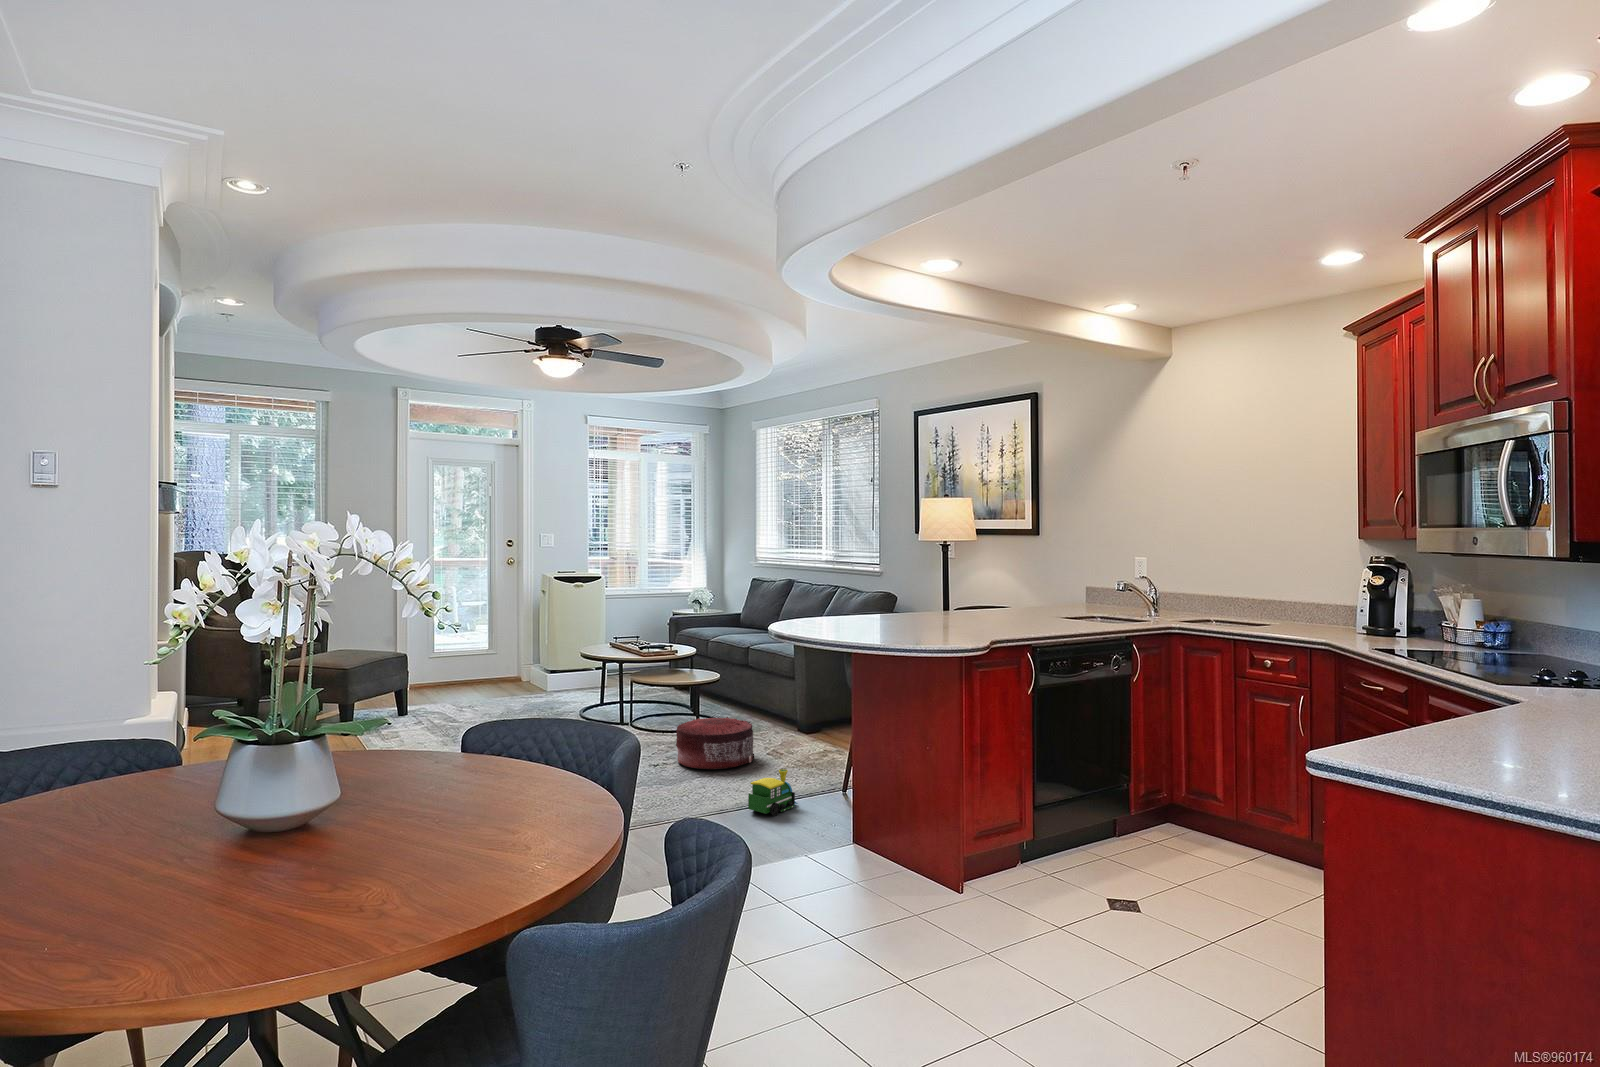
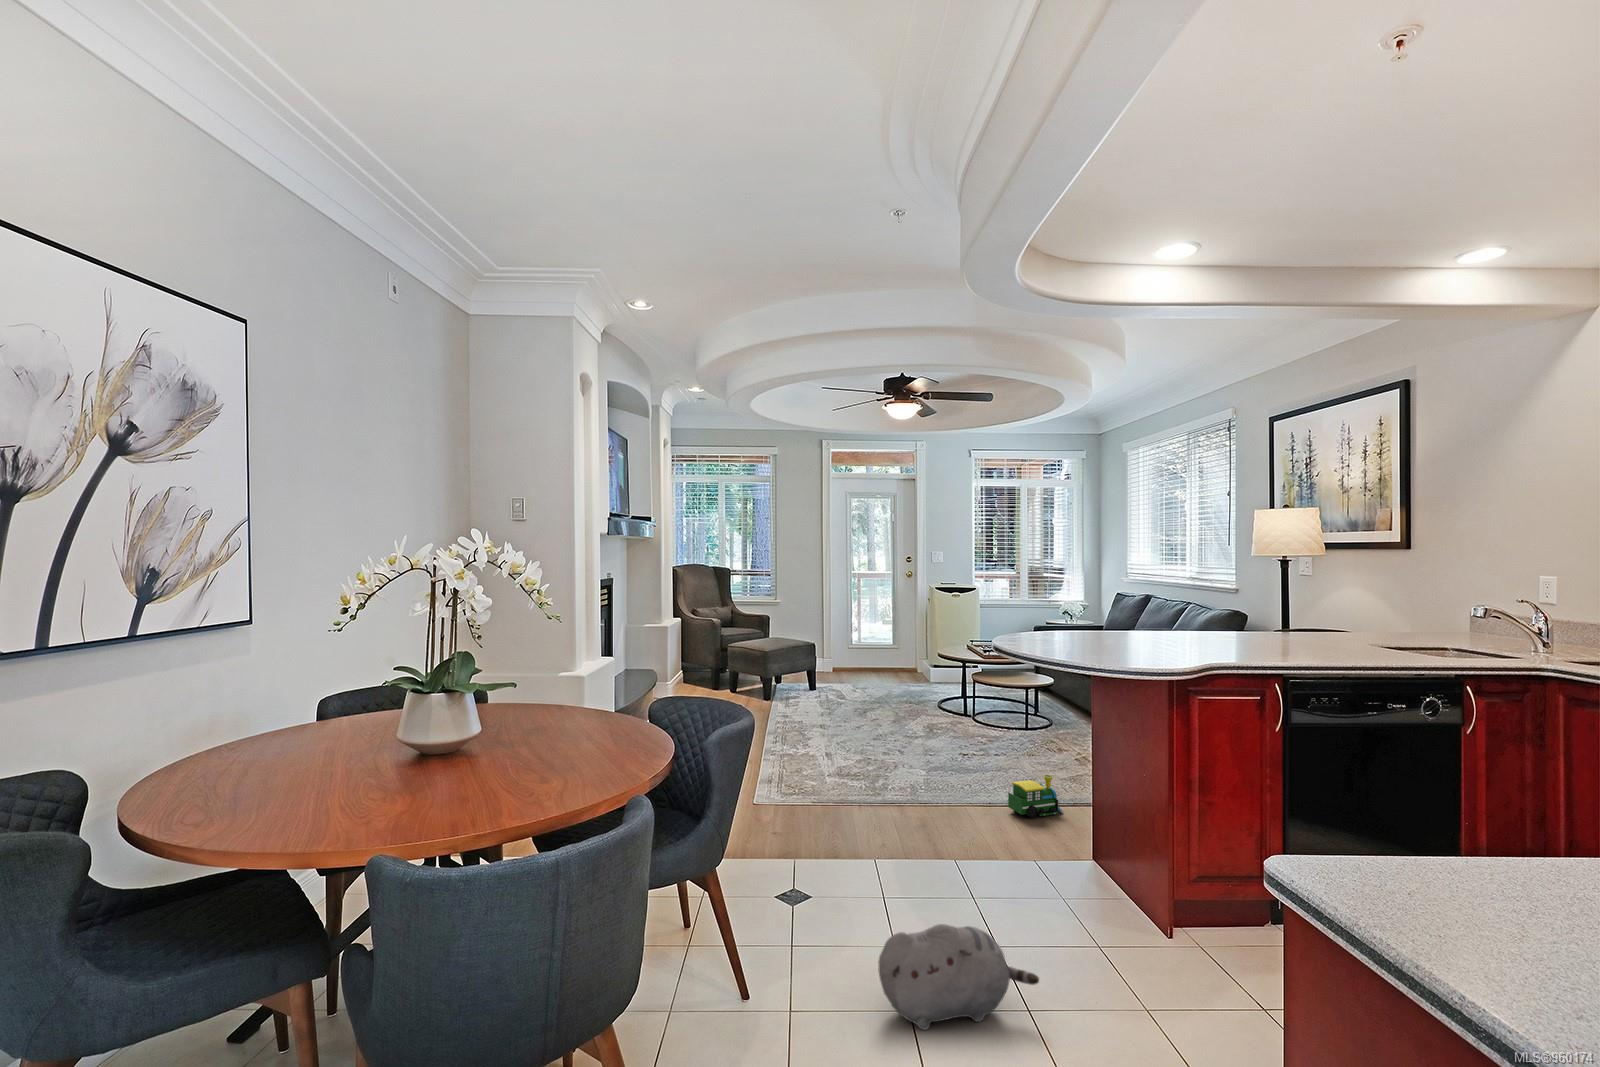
pouf: present [676,717,754,769] -> none [981,717,1059,767]
plush toy: none [790,914,920,1024] -> present [879,924,1039,1030]

